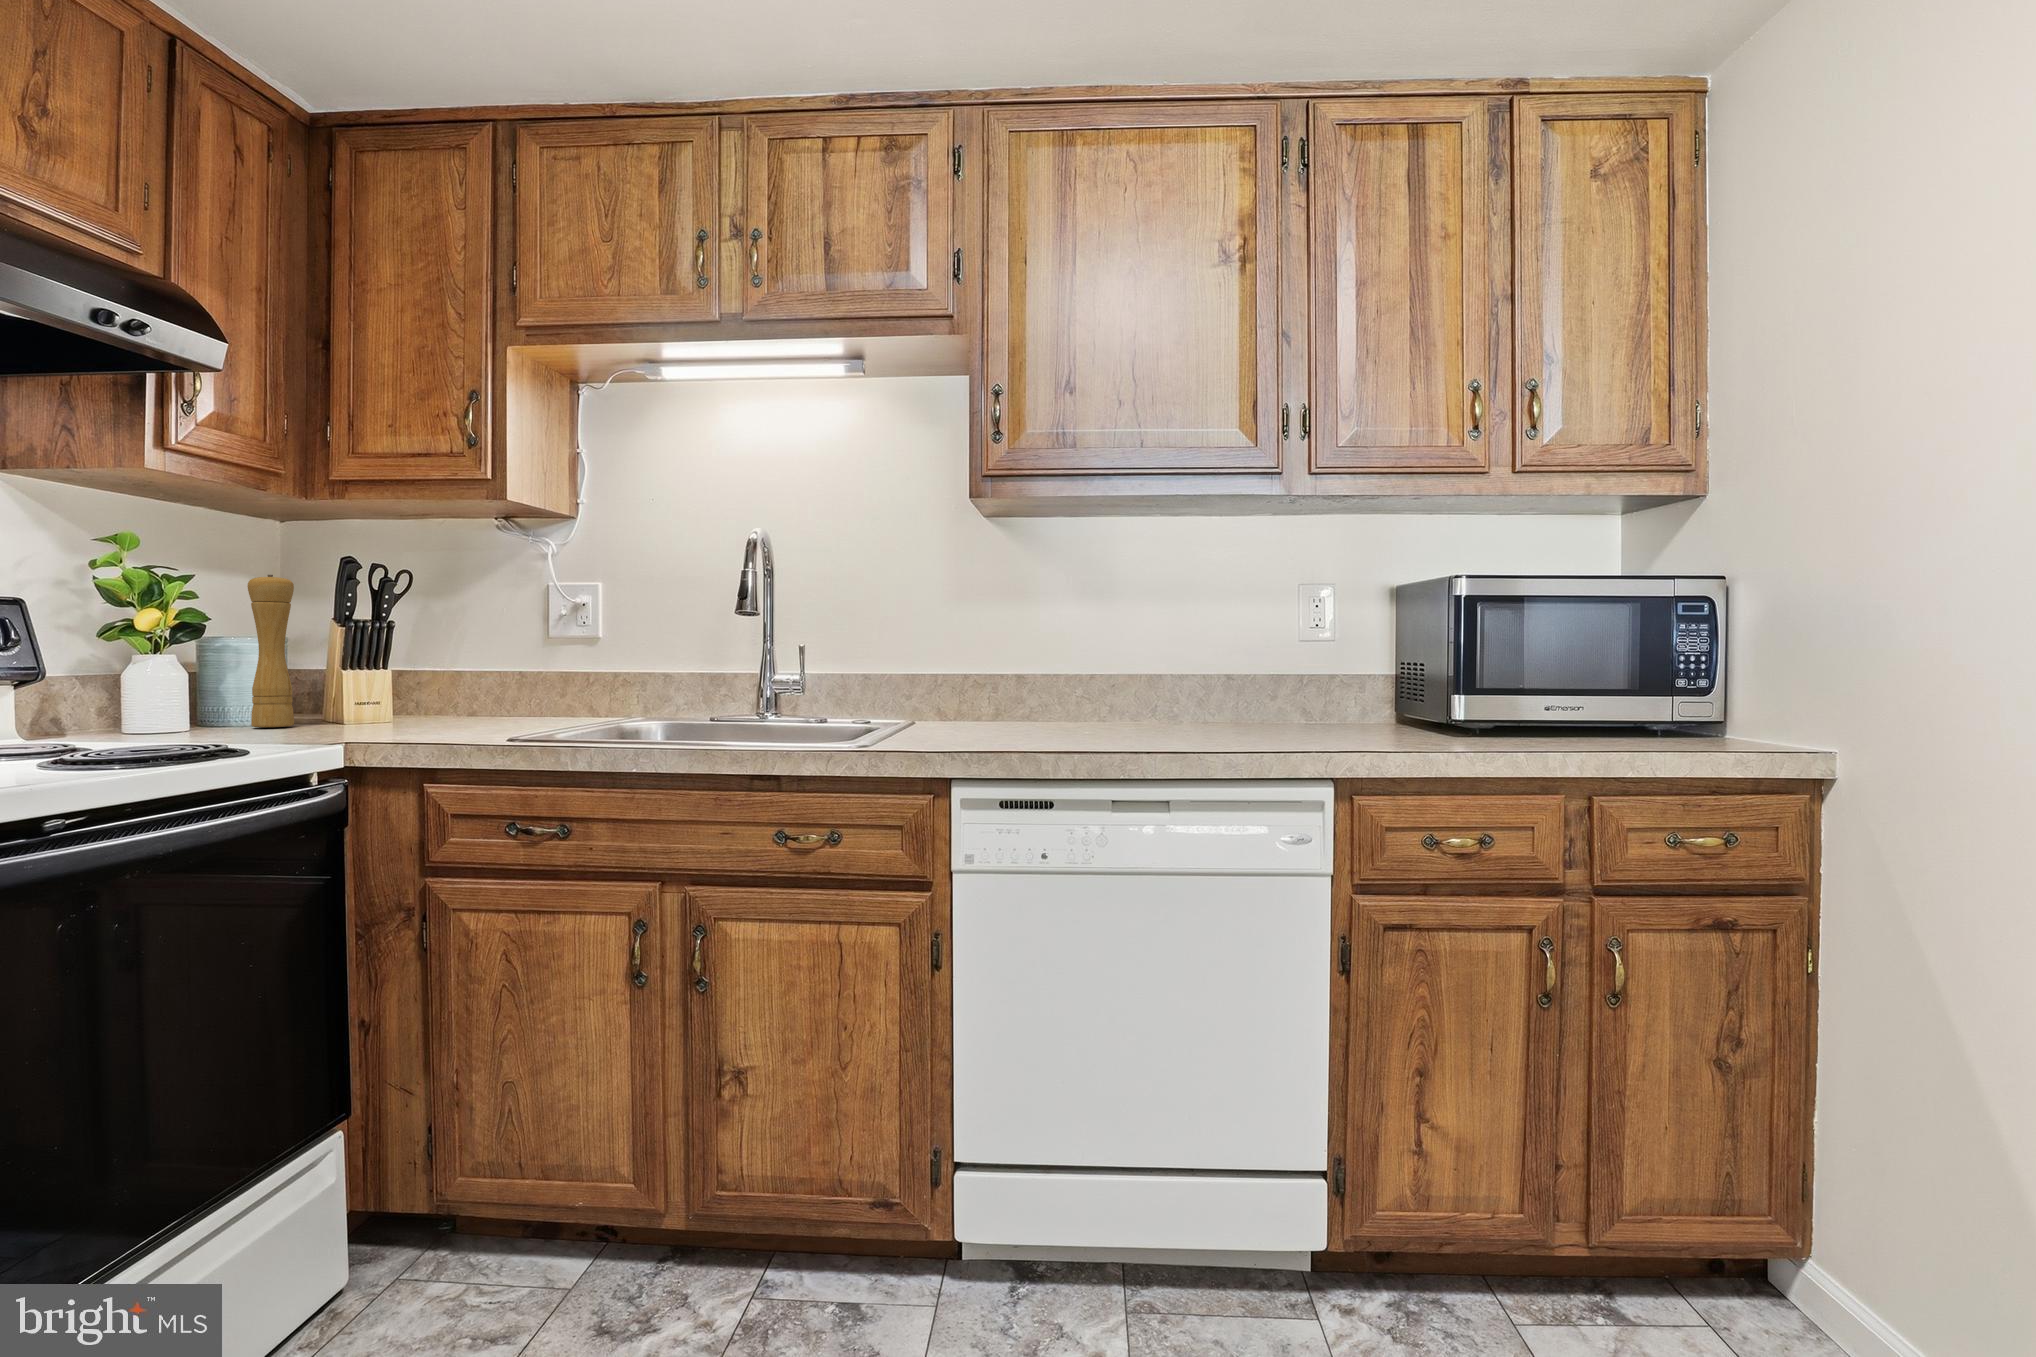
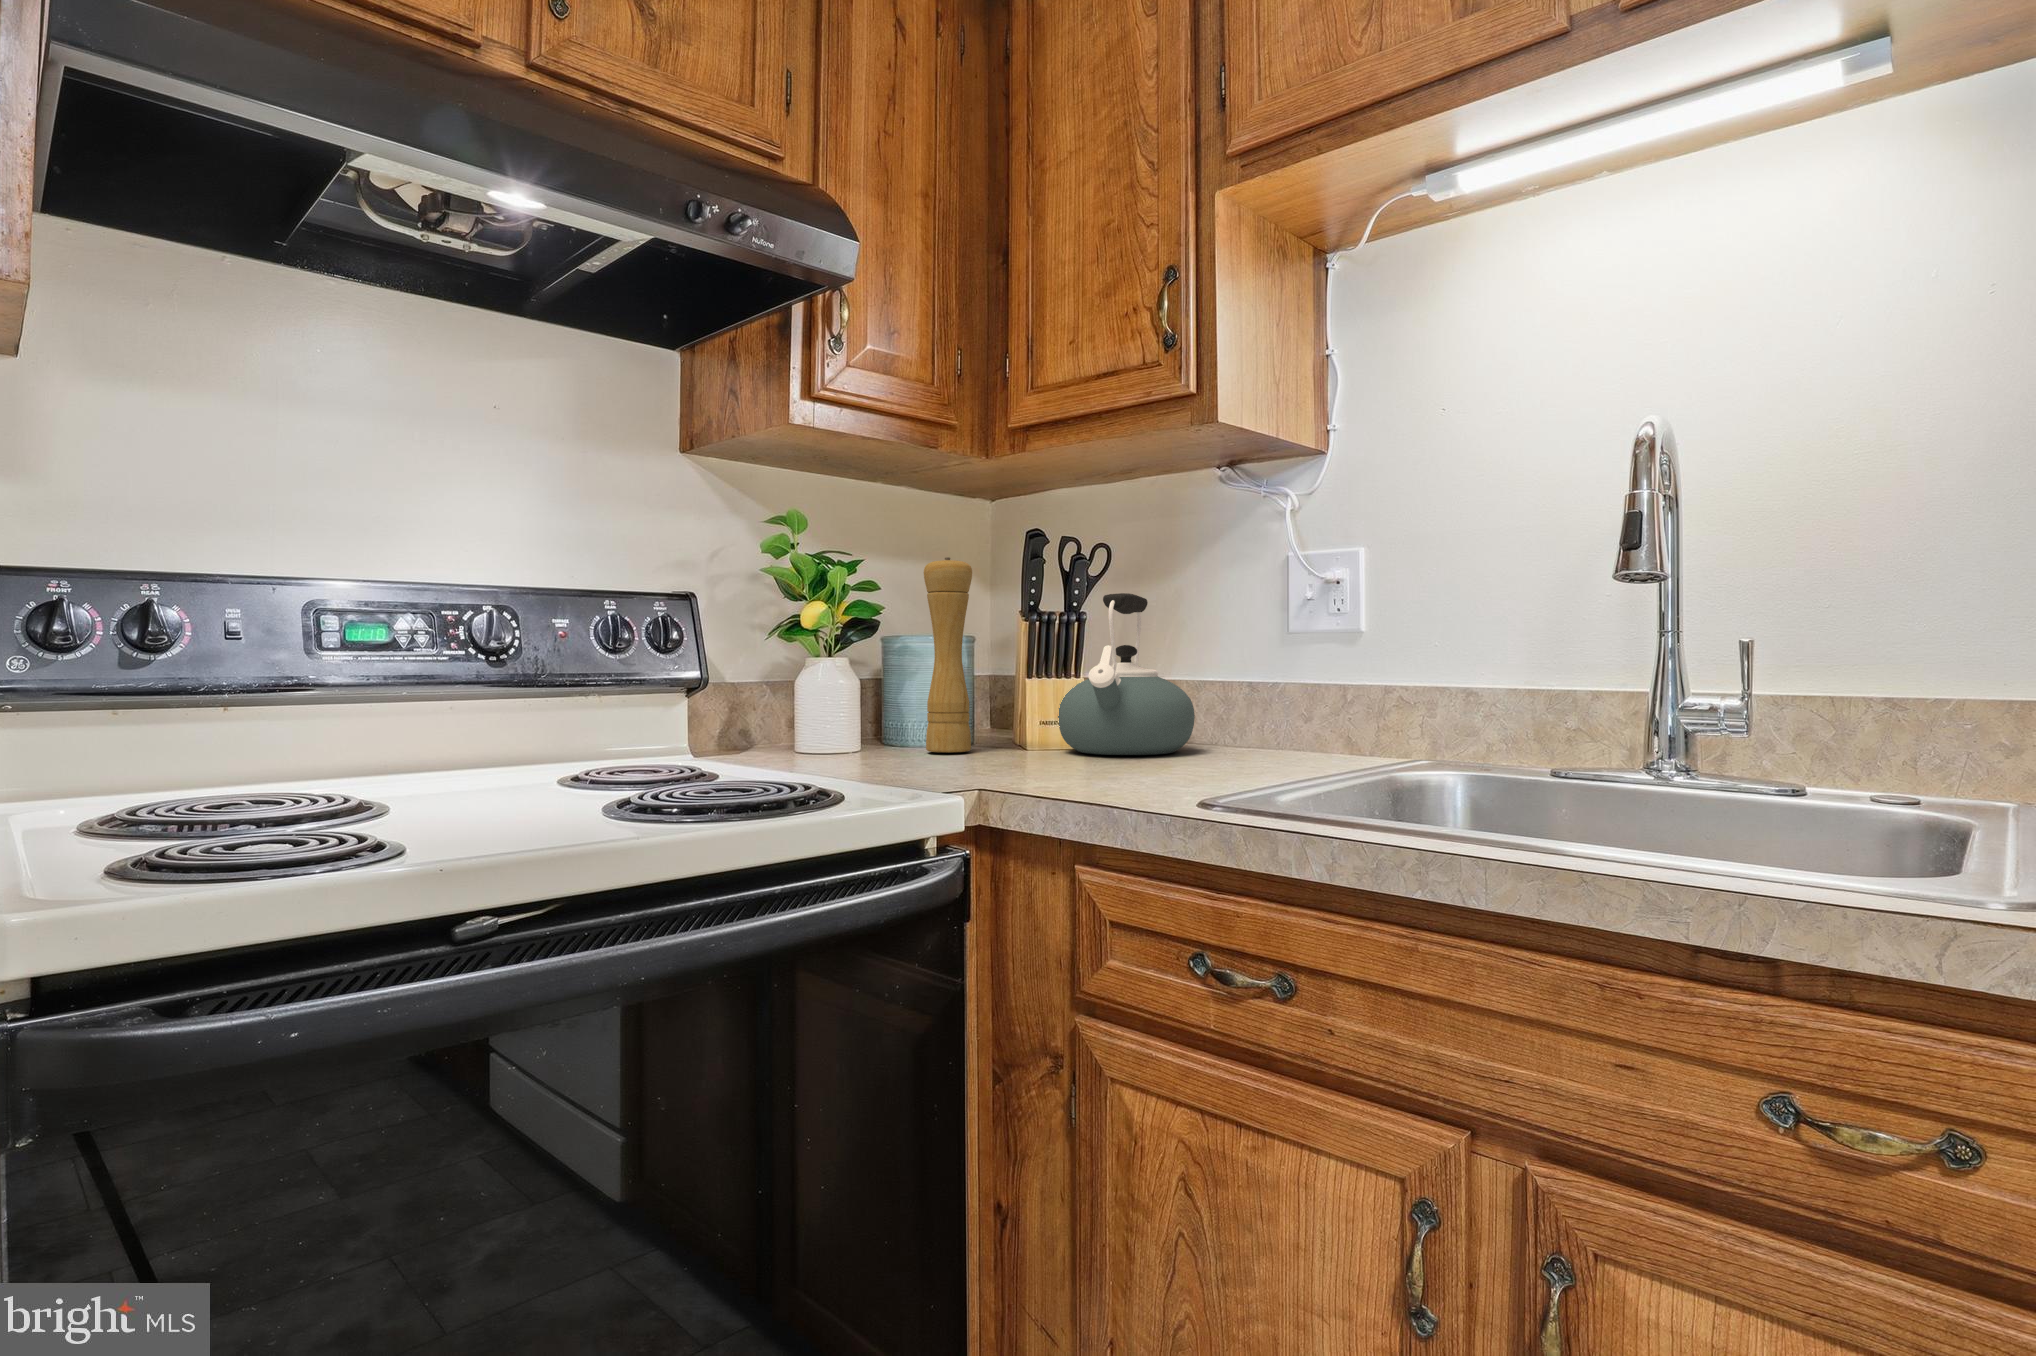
kettle: none [372,608,483,723] -> present [1058,593,1195,755]

